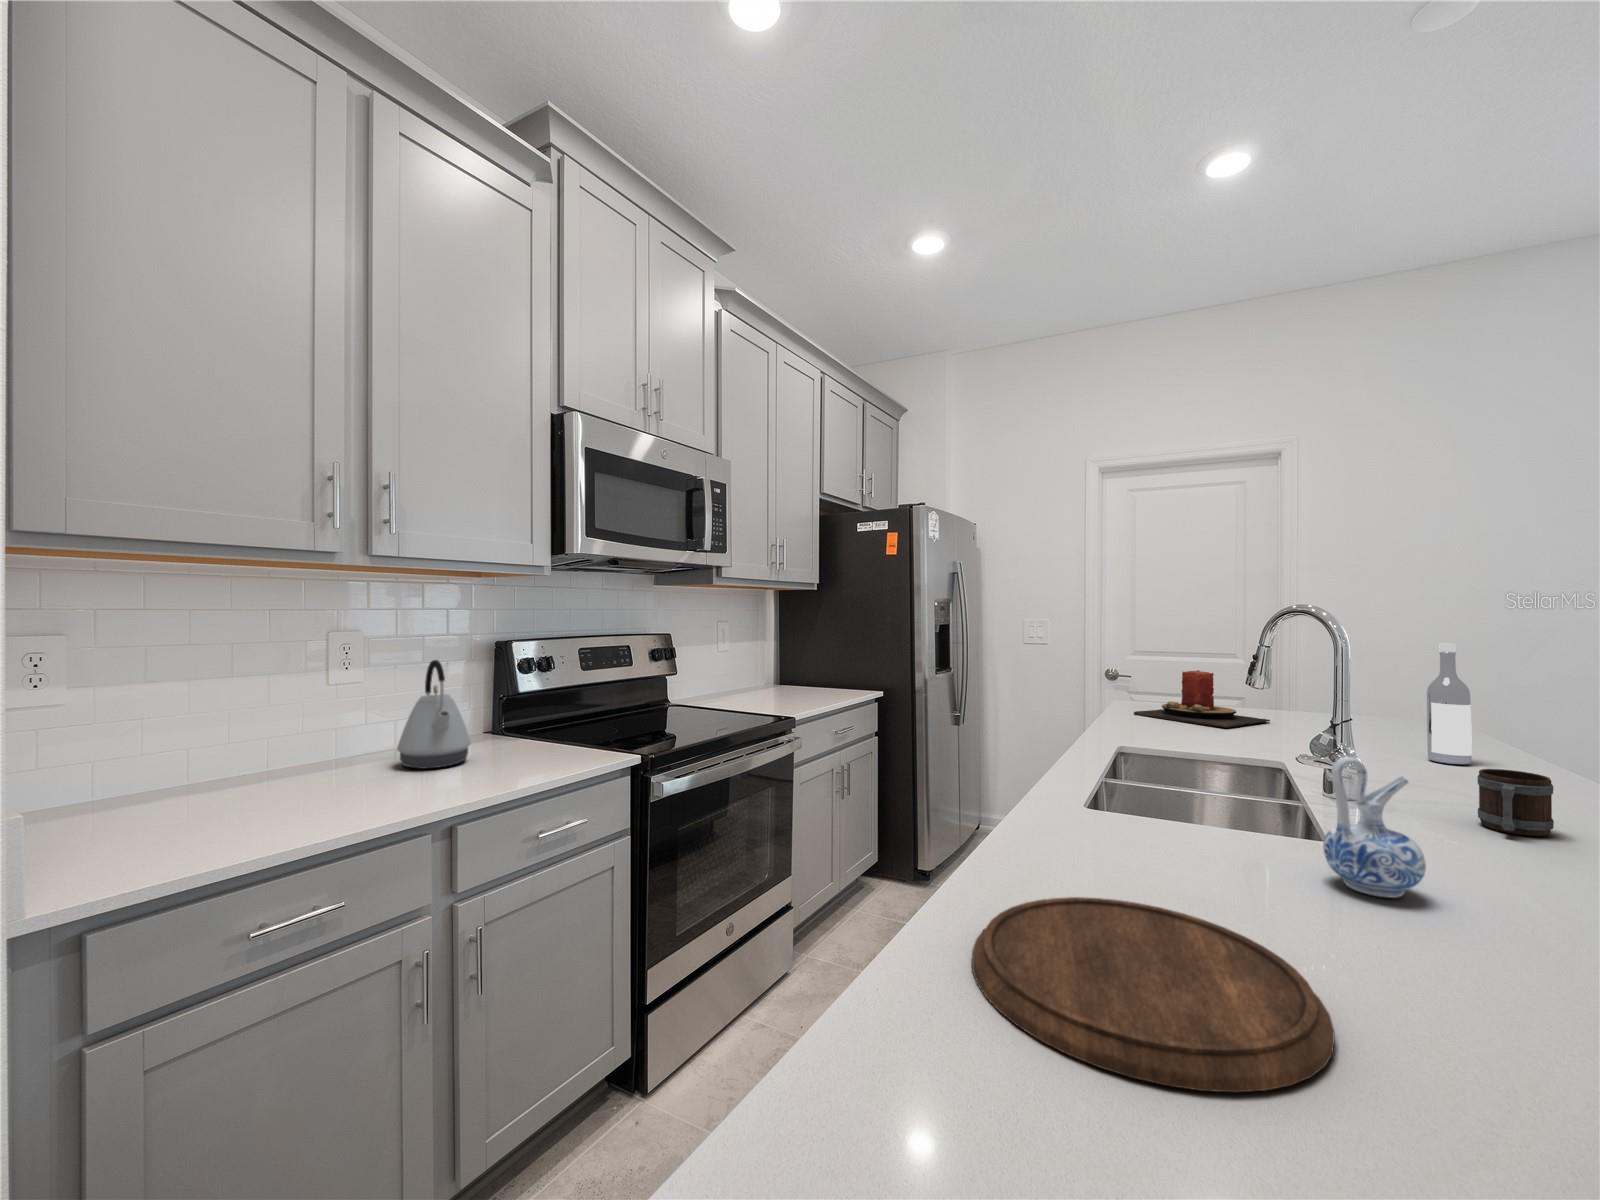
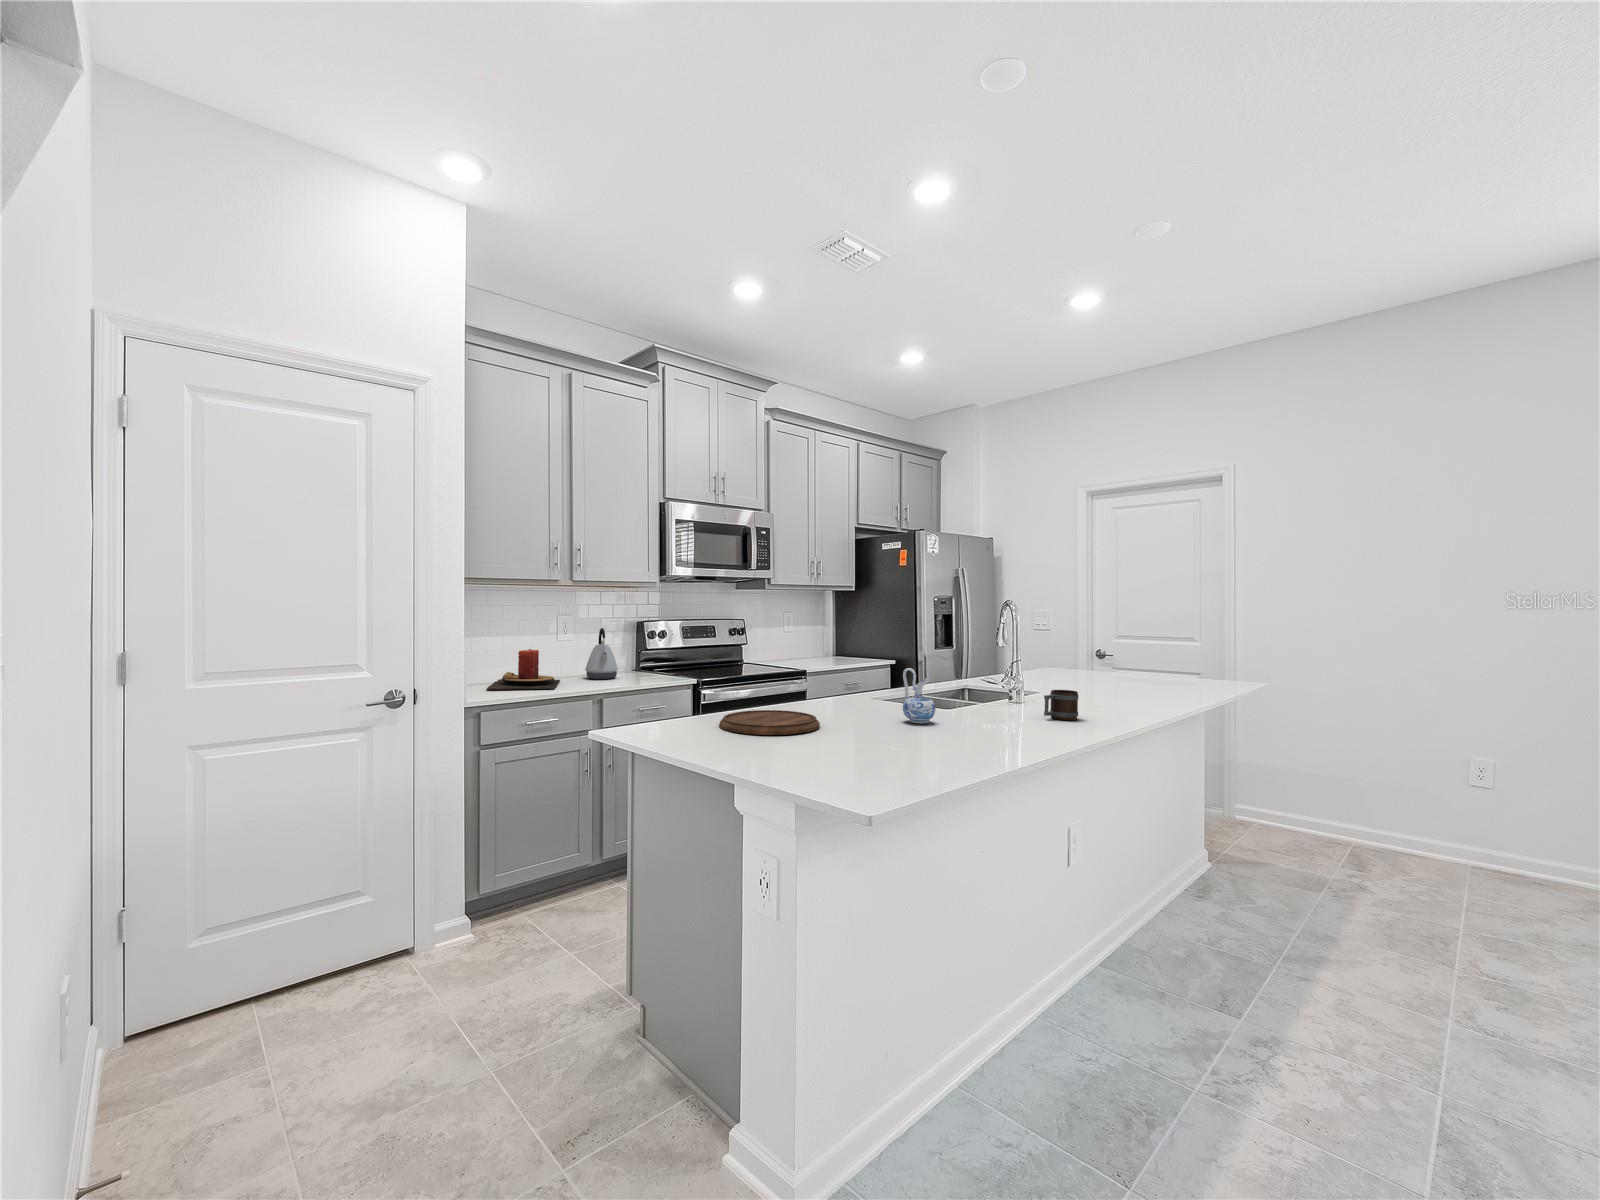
wine bottle: present [1427,643,1472,765] -> none [1144,630,1166,704]
candle: present [1134,670,1270,728] -> present [486,649,560,690]

